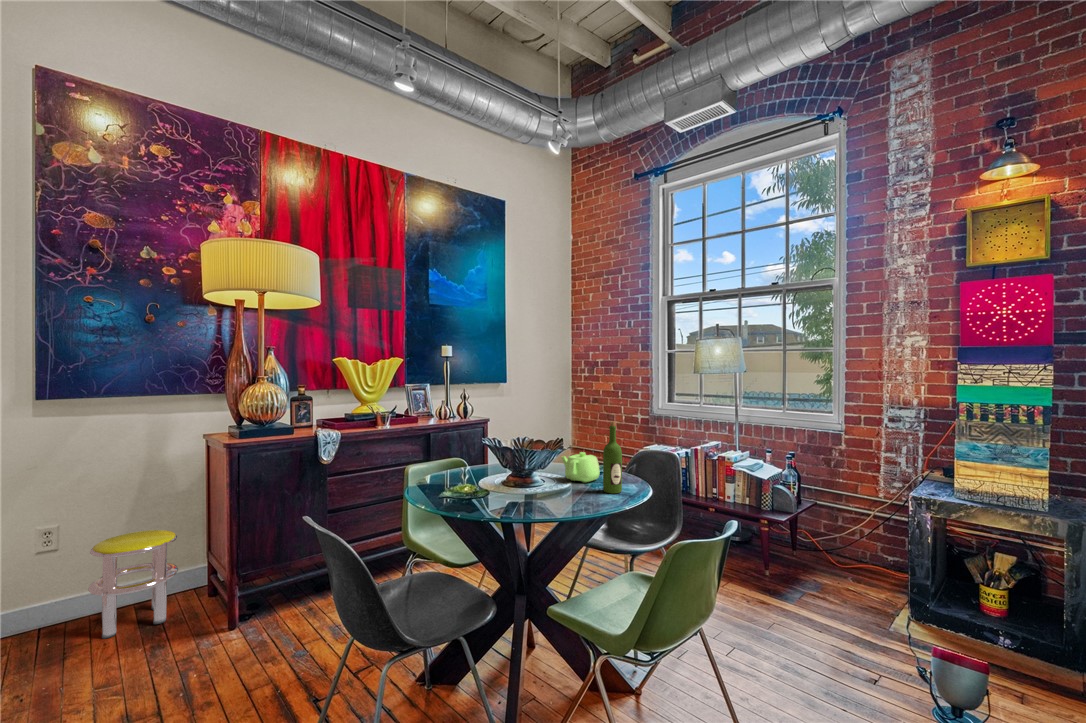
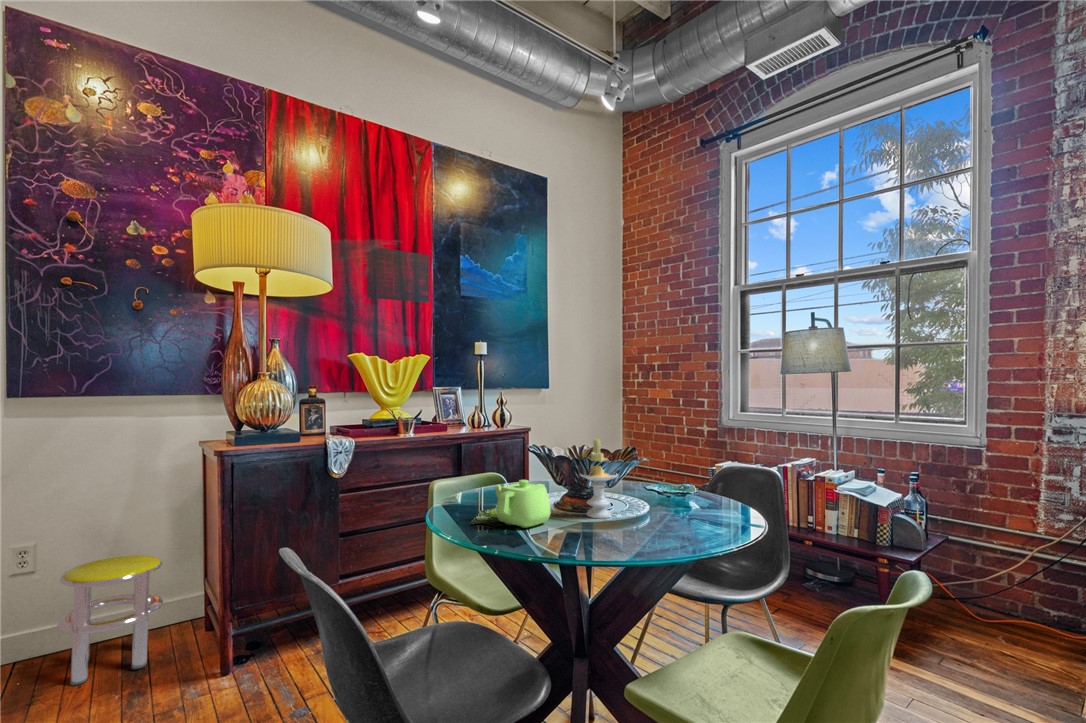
wine bottle: present [603,421,622,494] -> none [688,425,713,521]
candle: none [521,432,551,493] -> present [580,438,618,519]
teapot: present [562,452,599,483] -> present [495,480,550,528]

